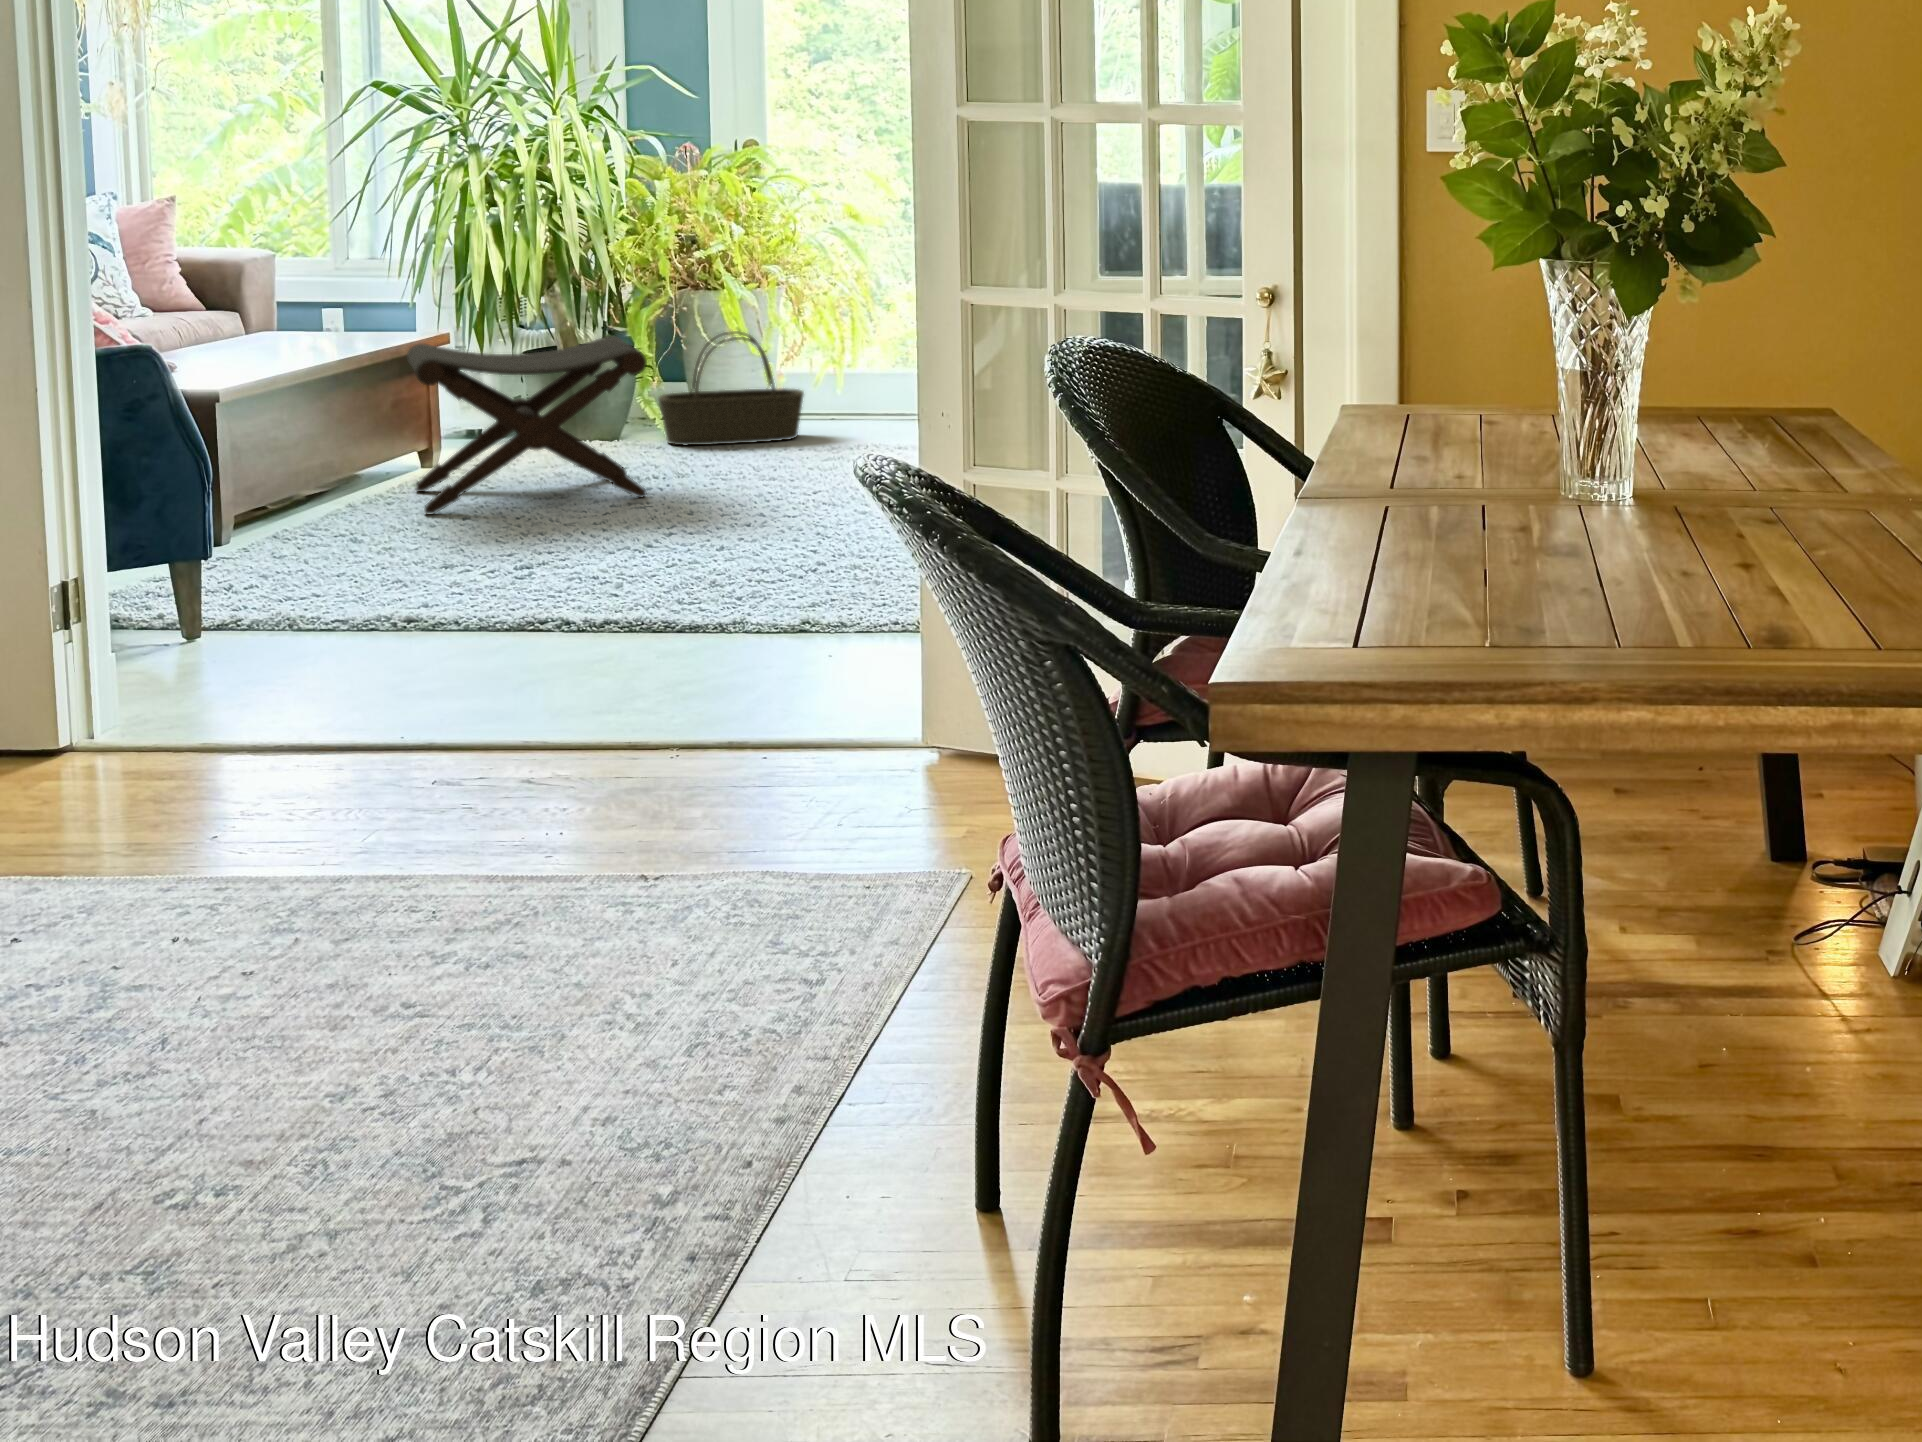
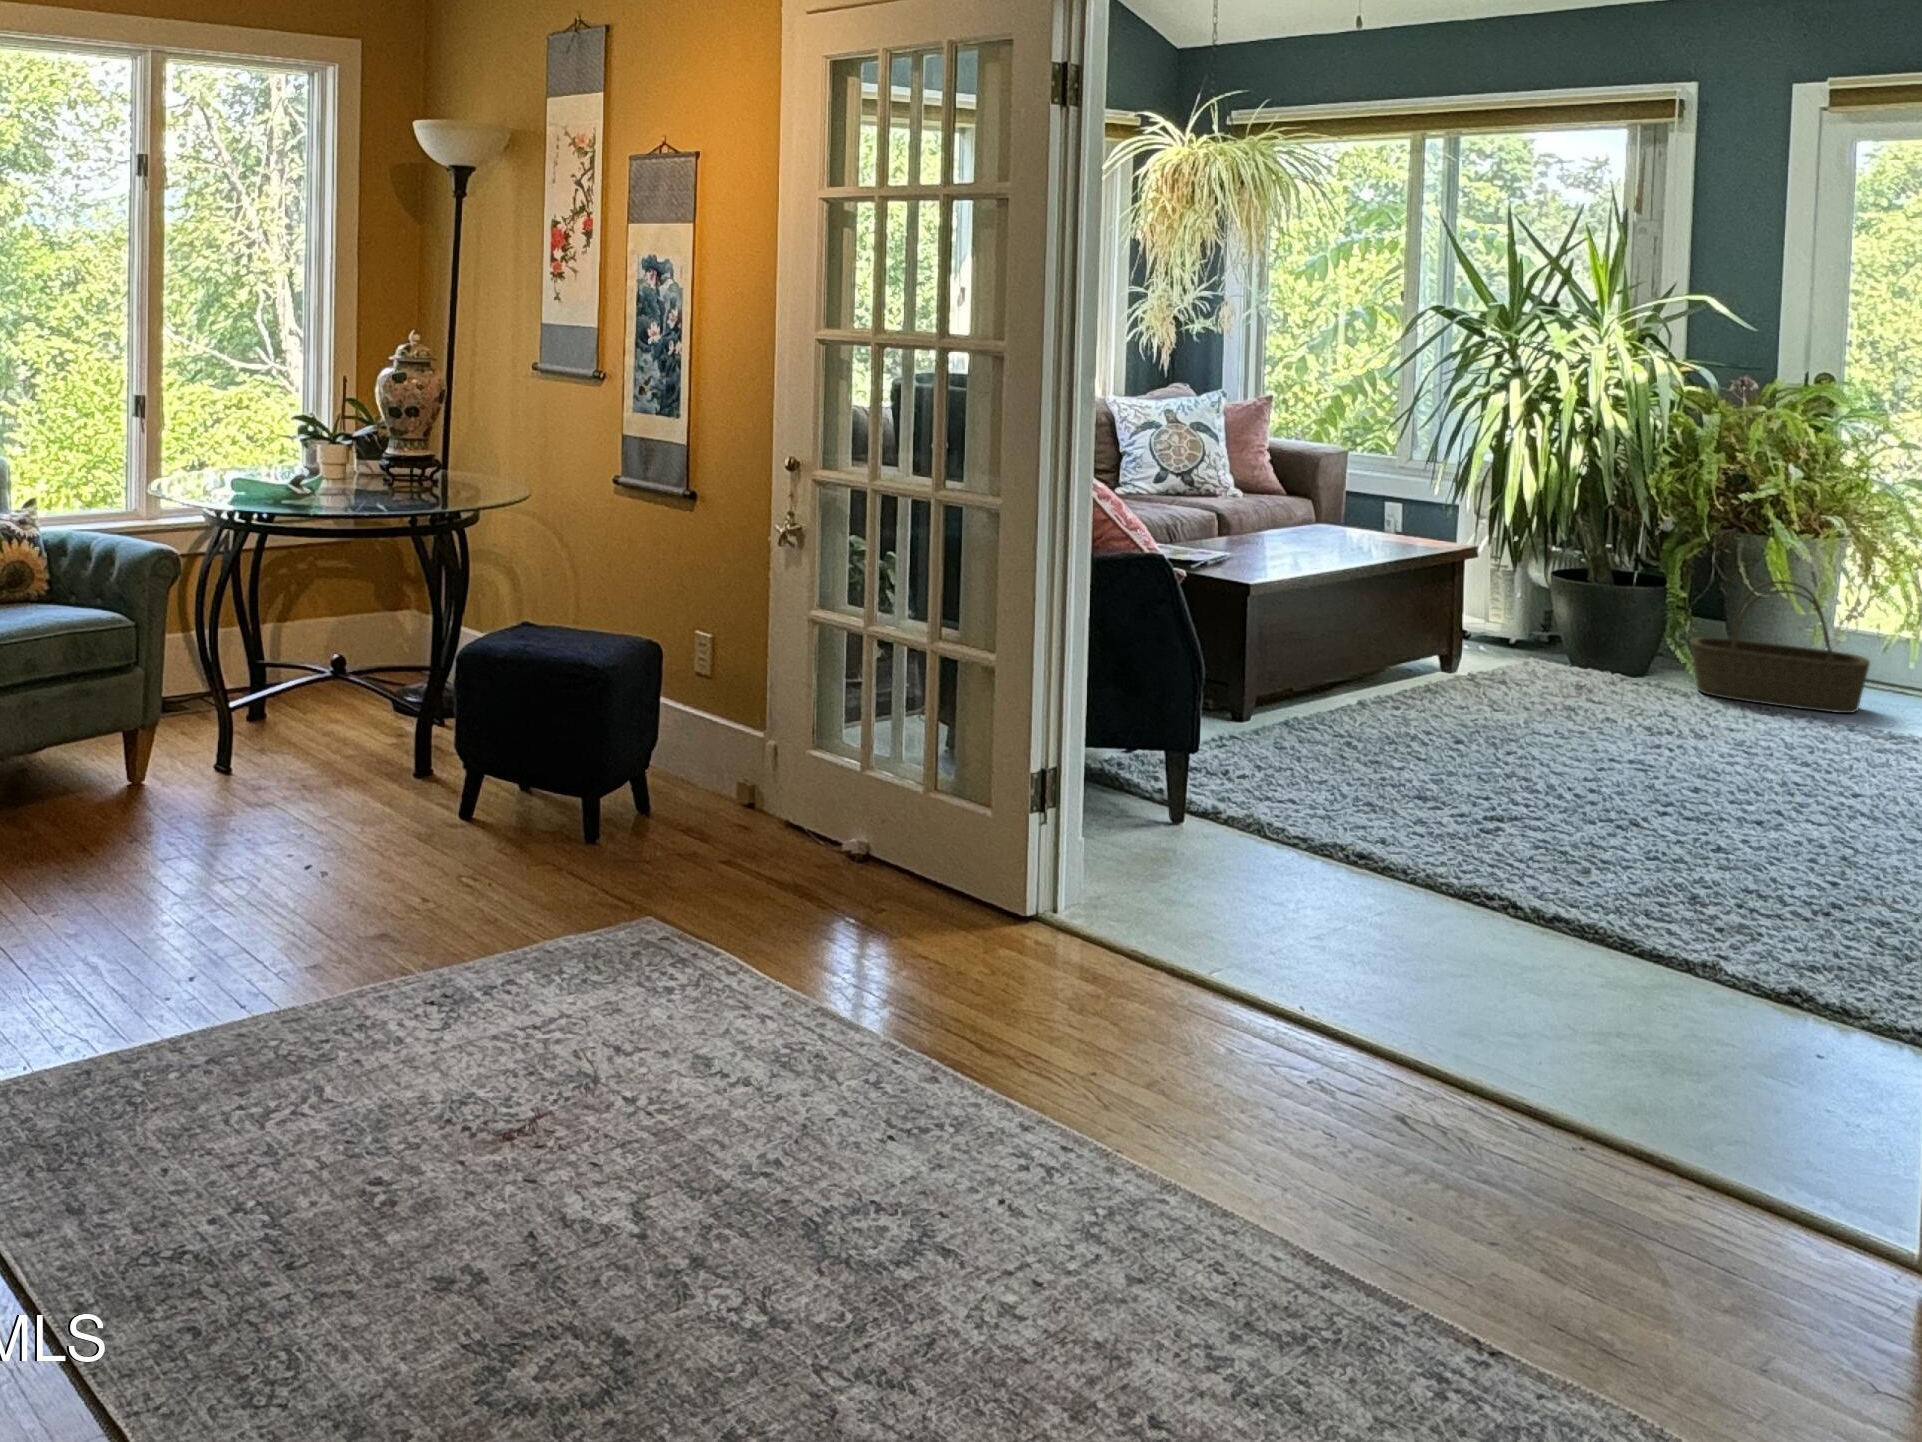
footstool: present [407,336,647,514] -> none [1422,558,1663,756]

